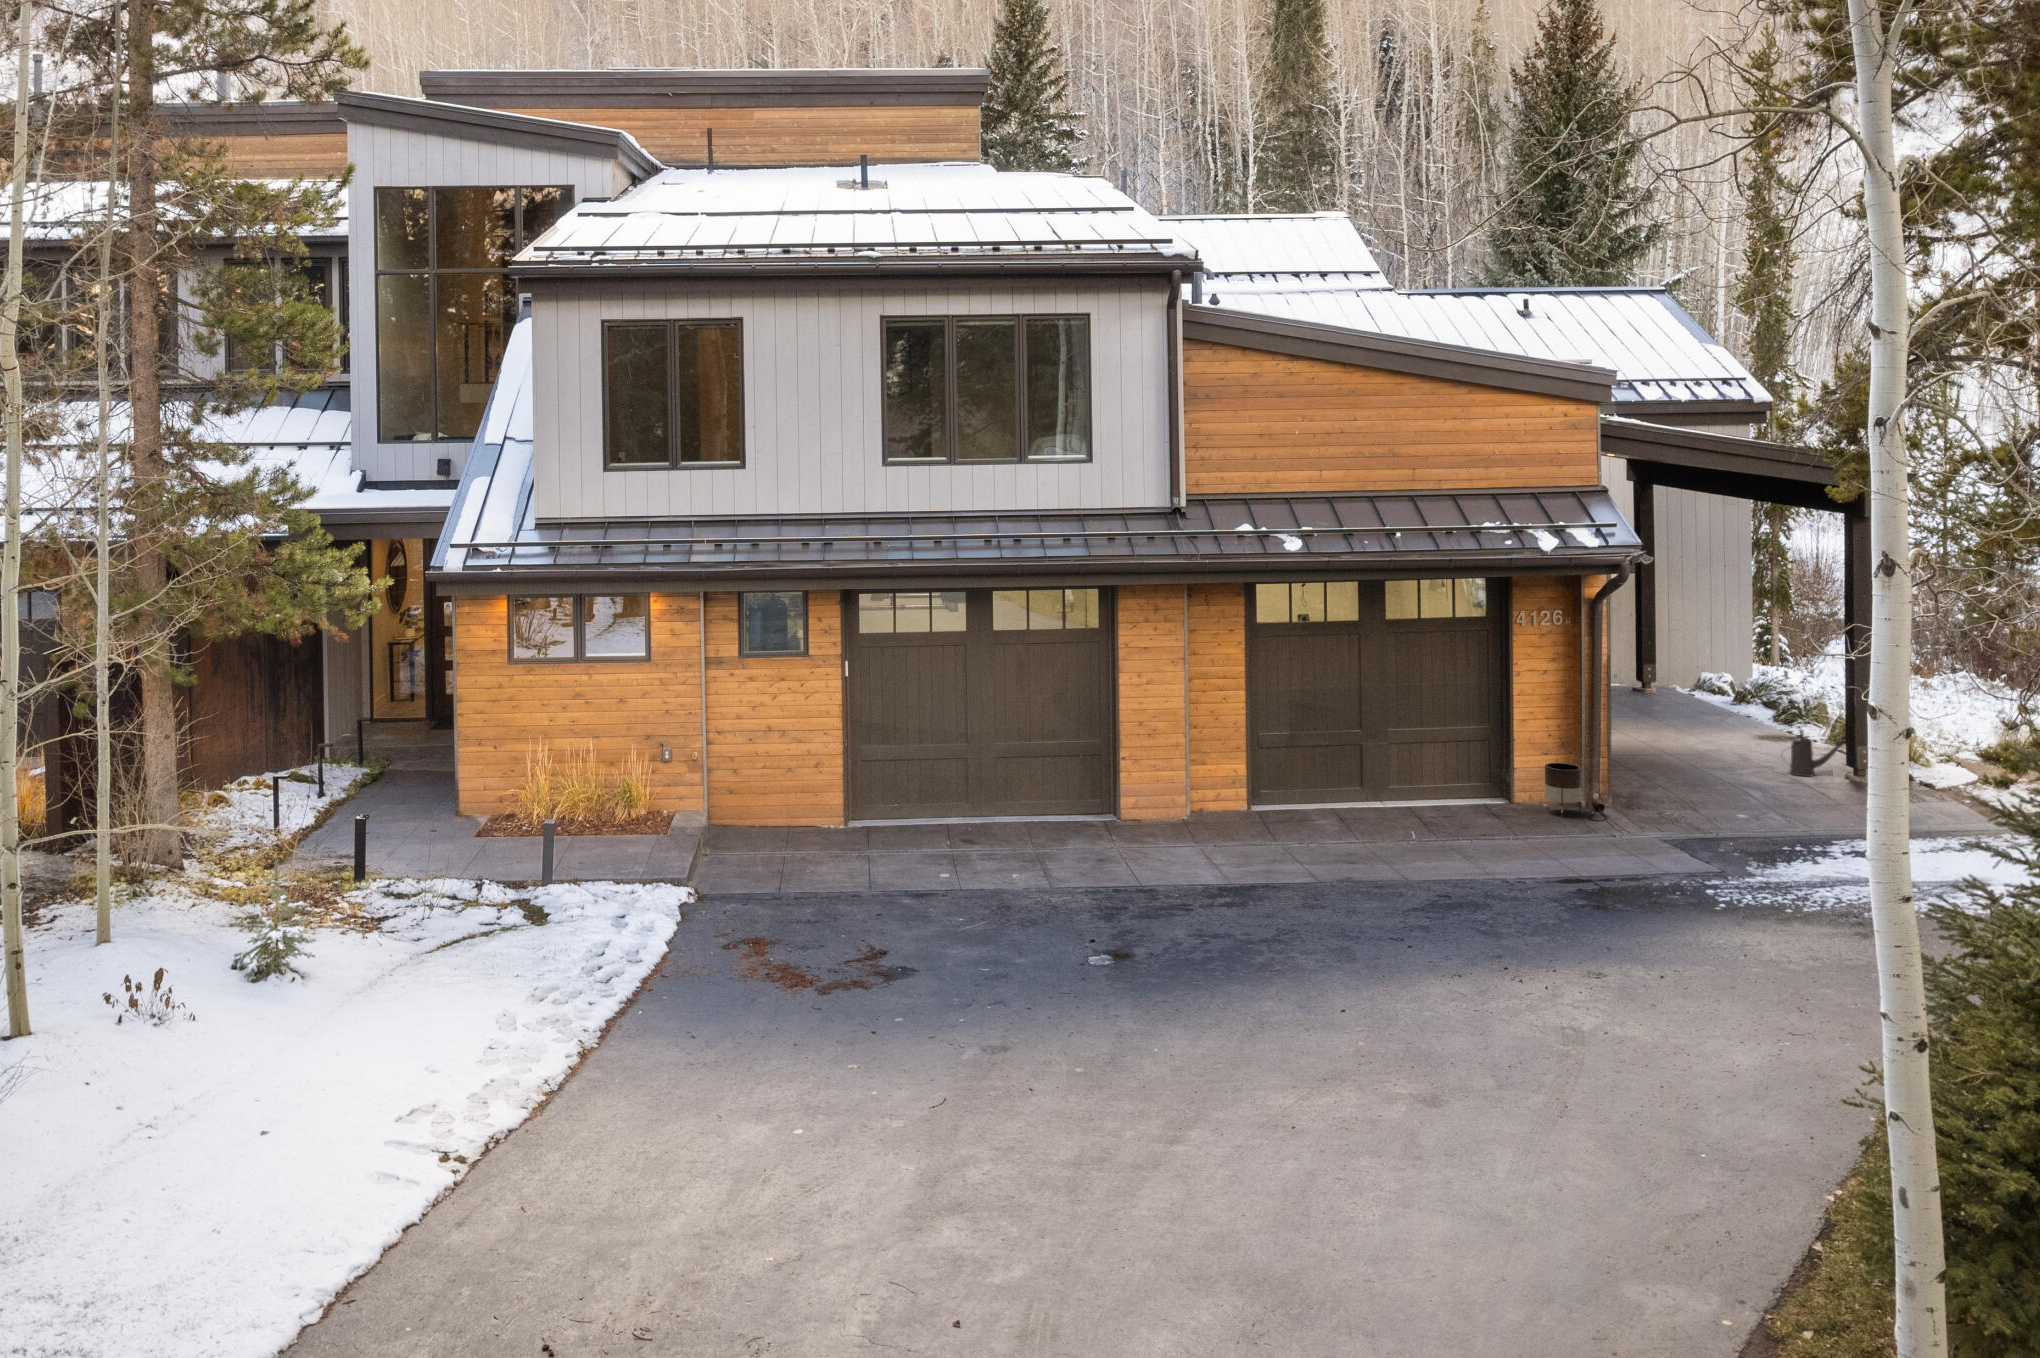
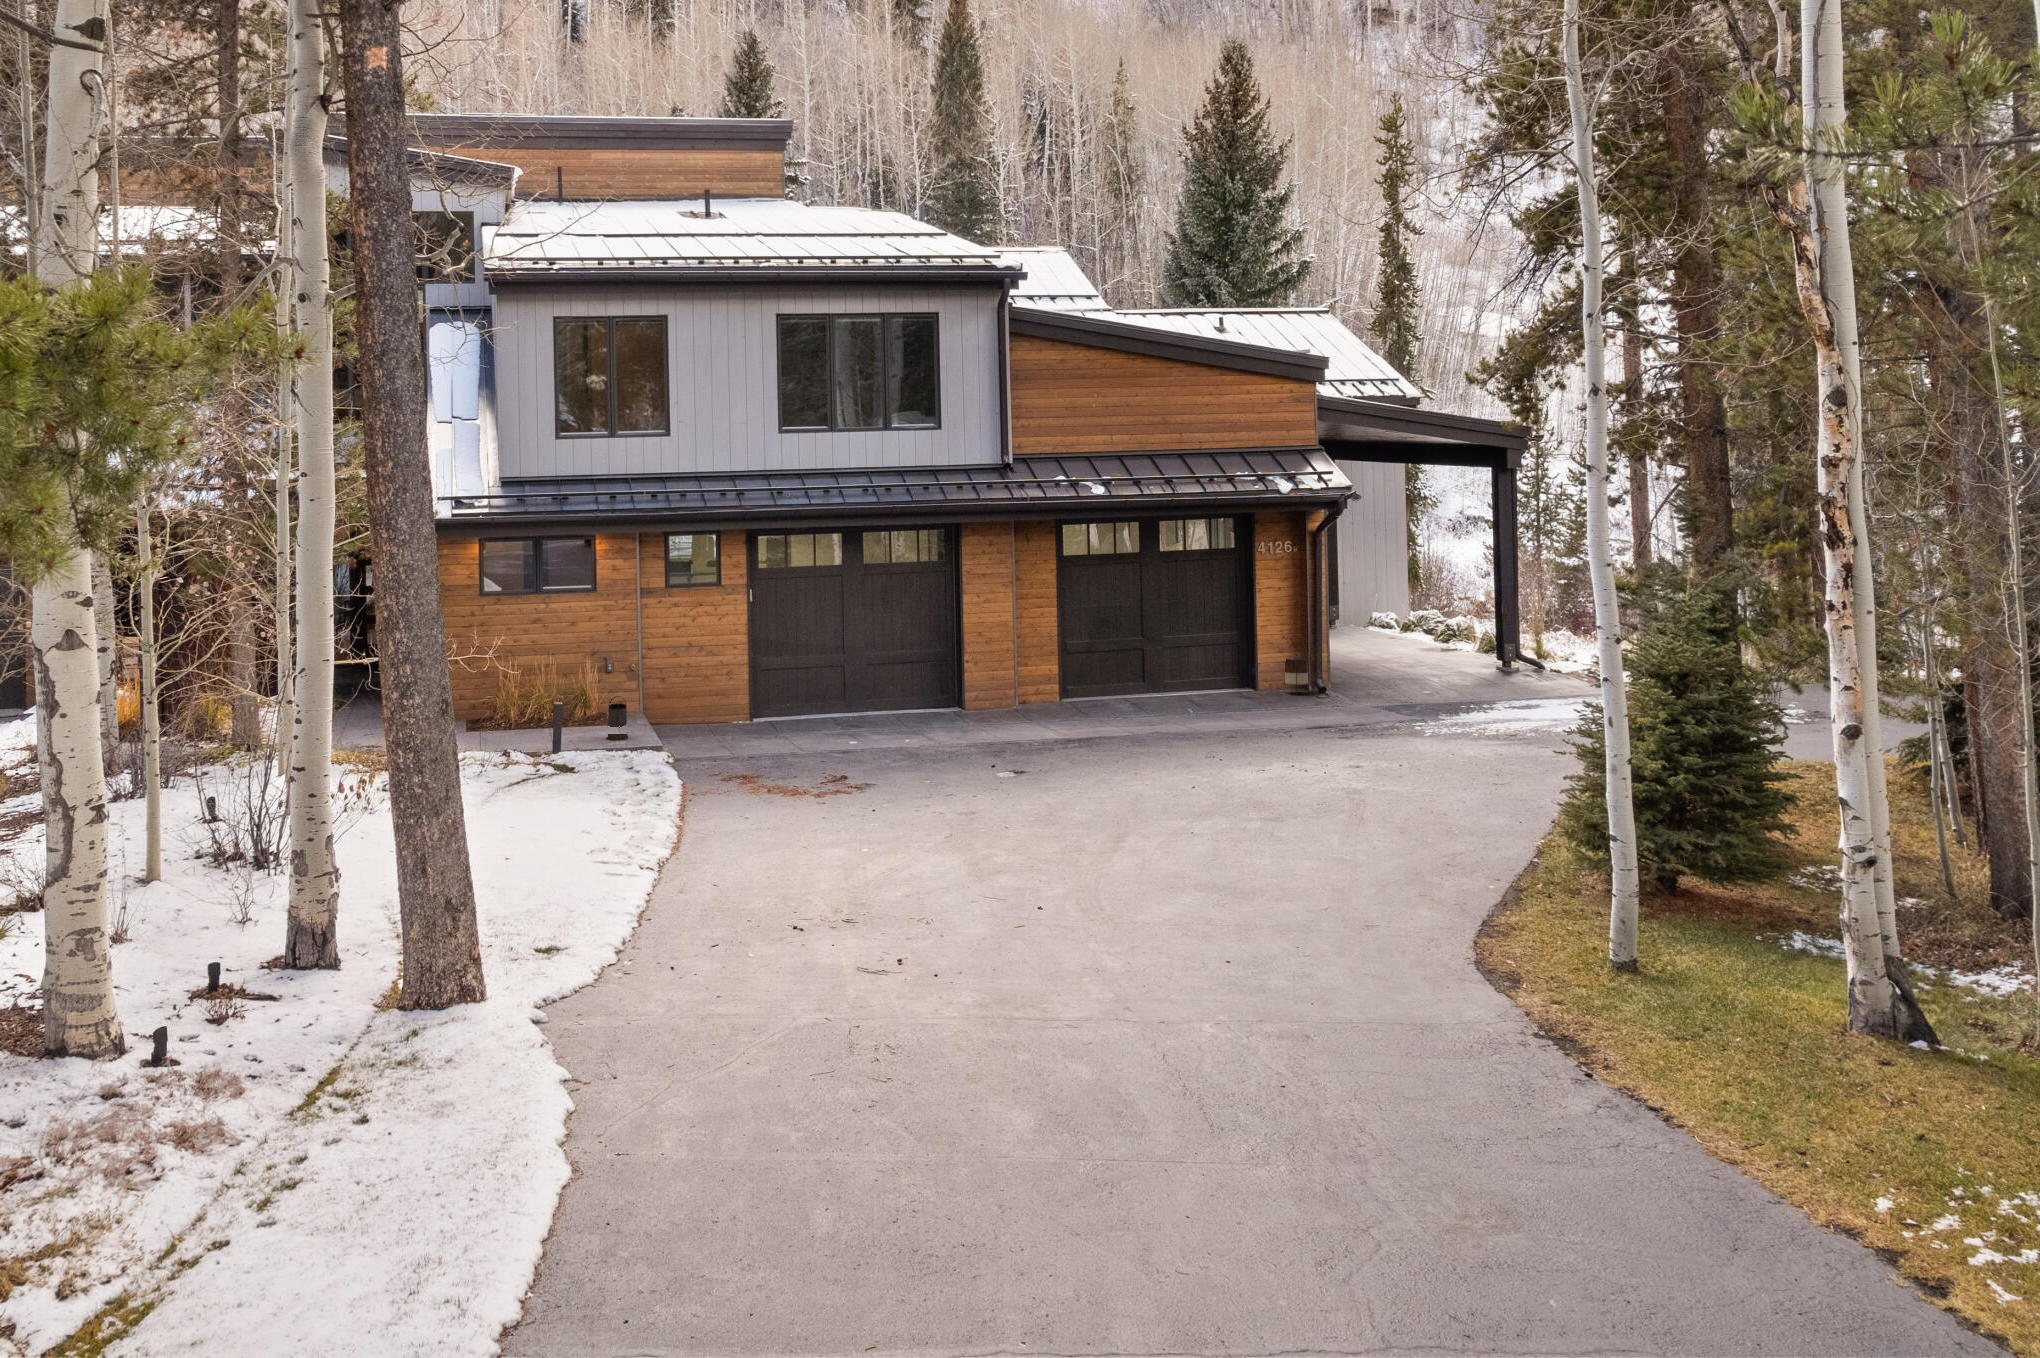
watering can: present [1790,730,1843,777] -> present [606,696,628,740]

